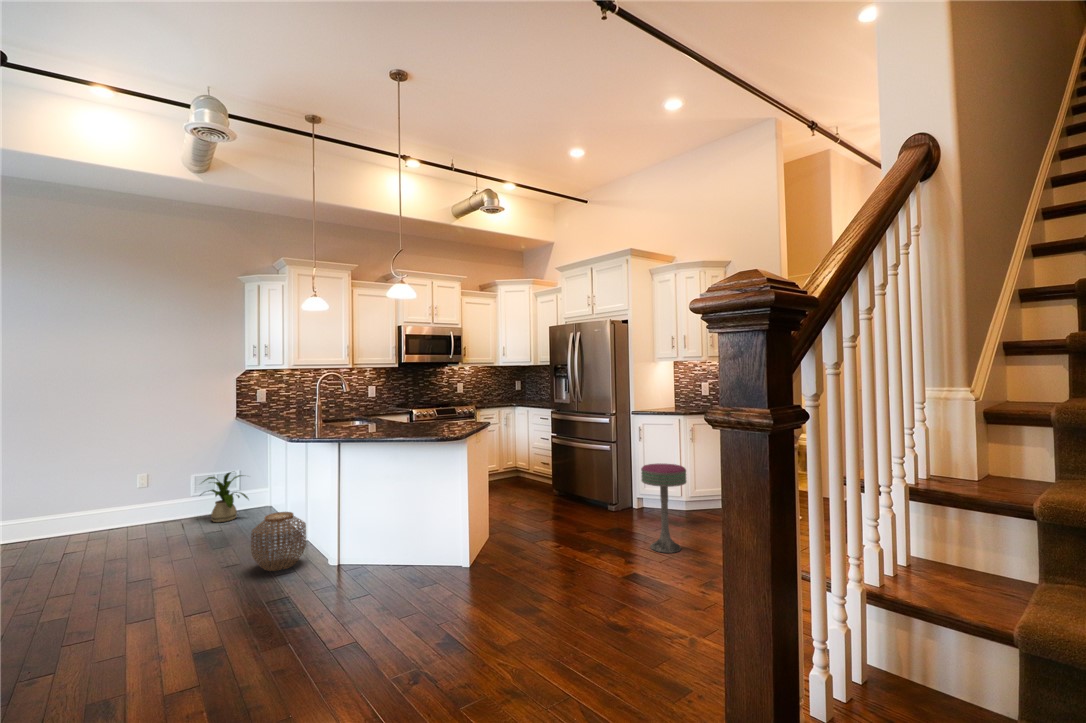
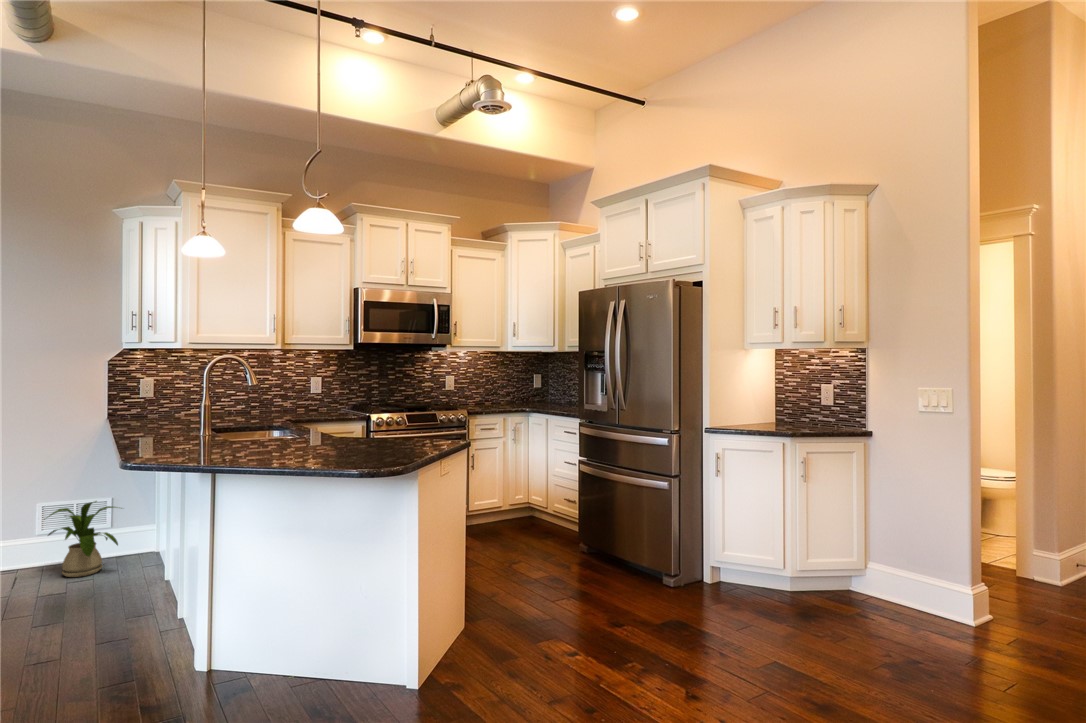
bar stool: present [641,463,686,553] -> none [723,523,803,683]
woven basket: present [251,512,306,571] -> none [66,581,162,681]

